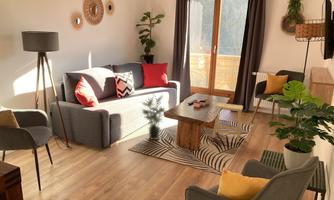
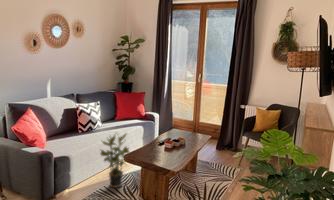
footstool: present [213,103,243,142] -> none [188,142,225,193]

